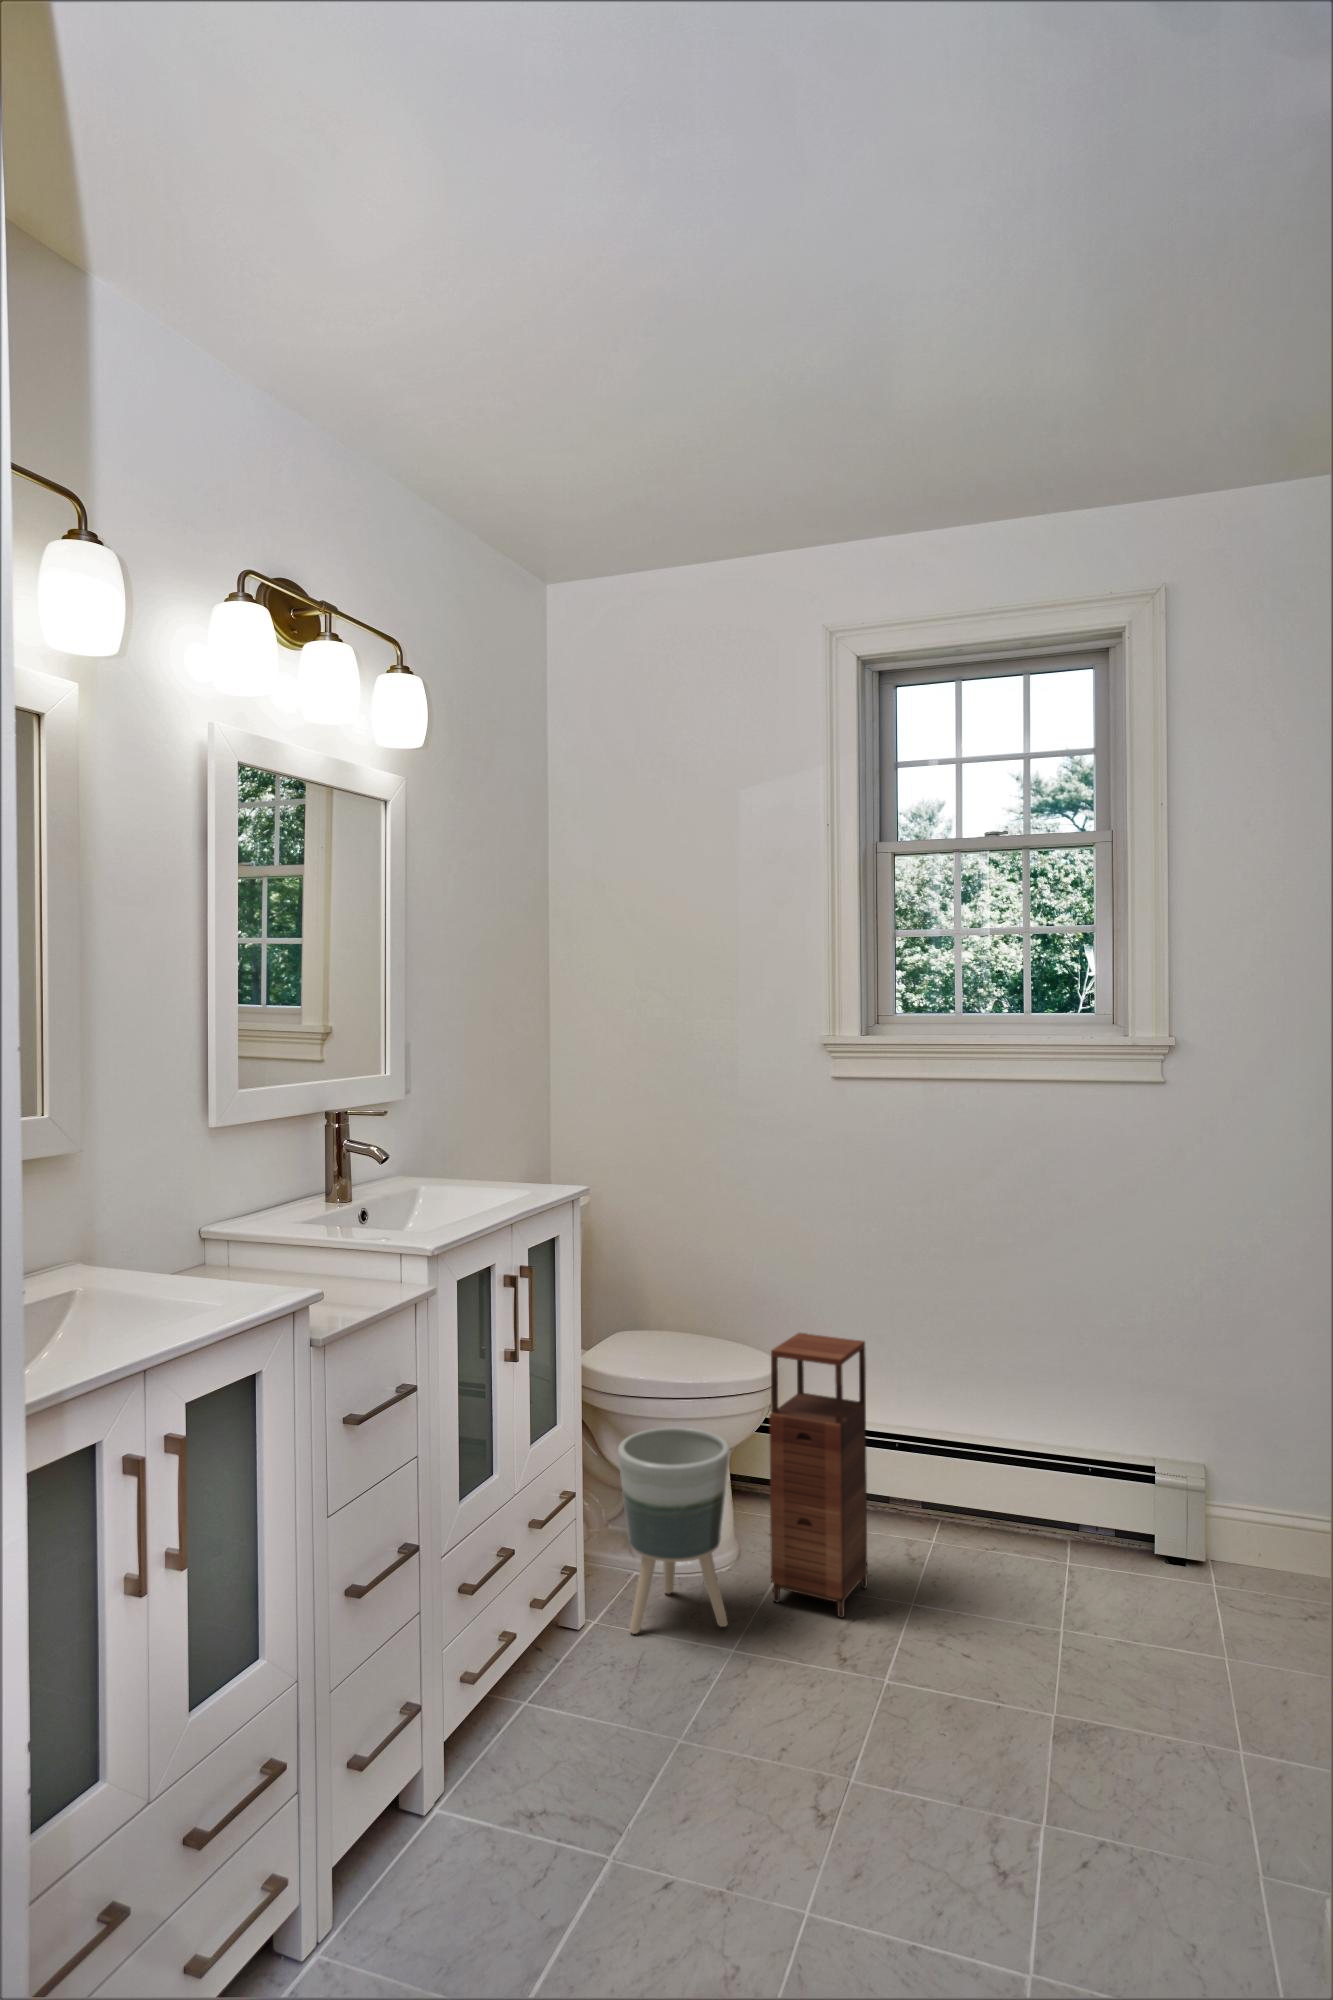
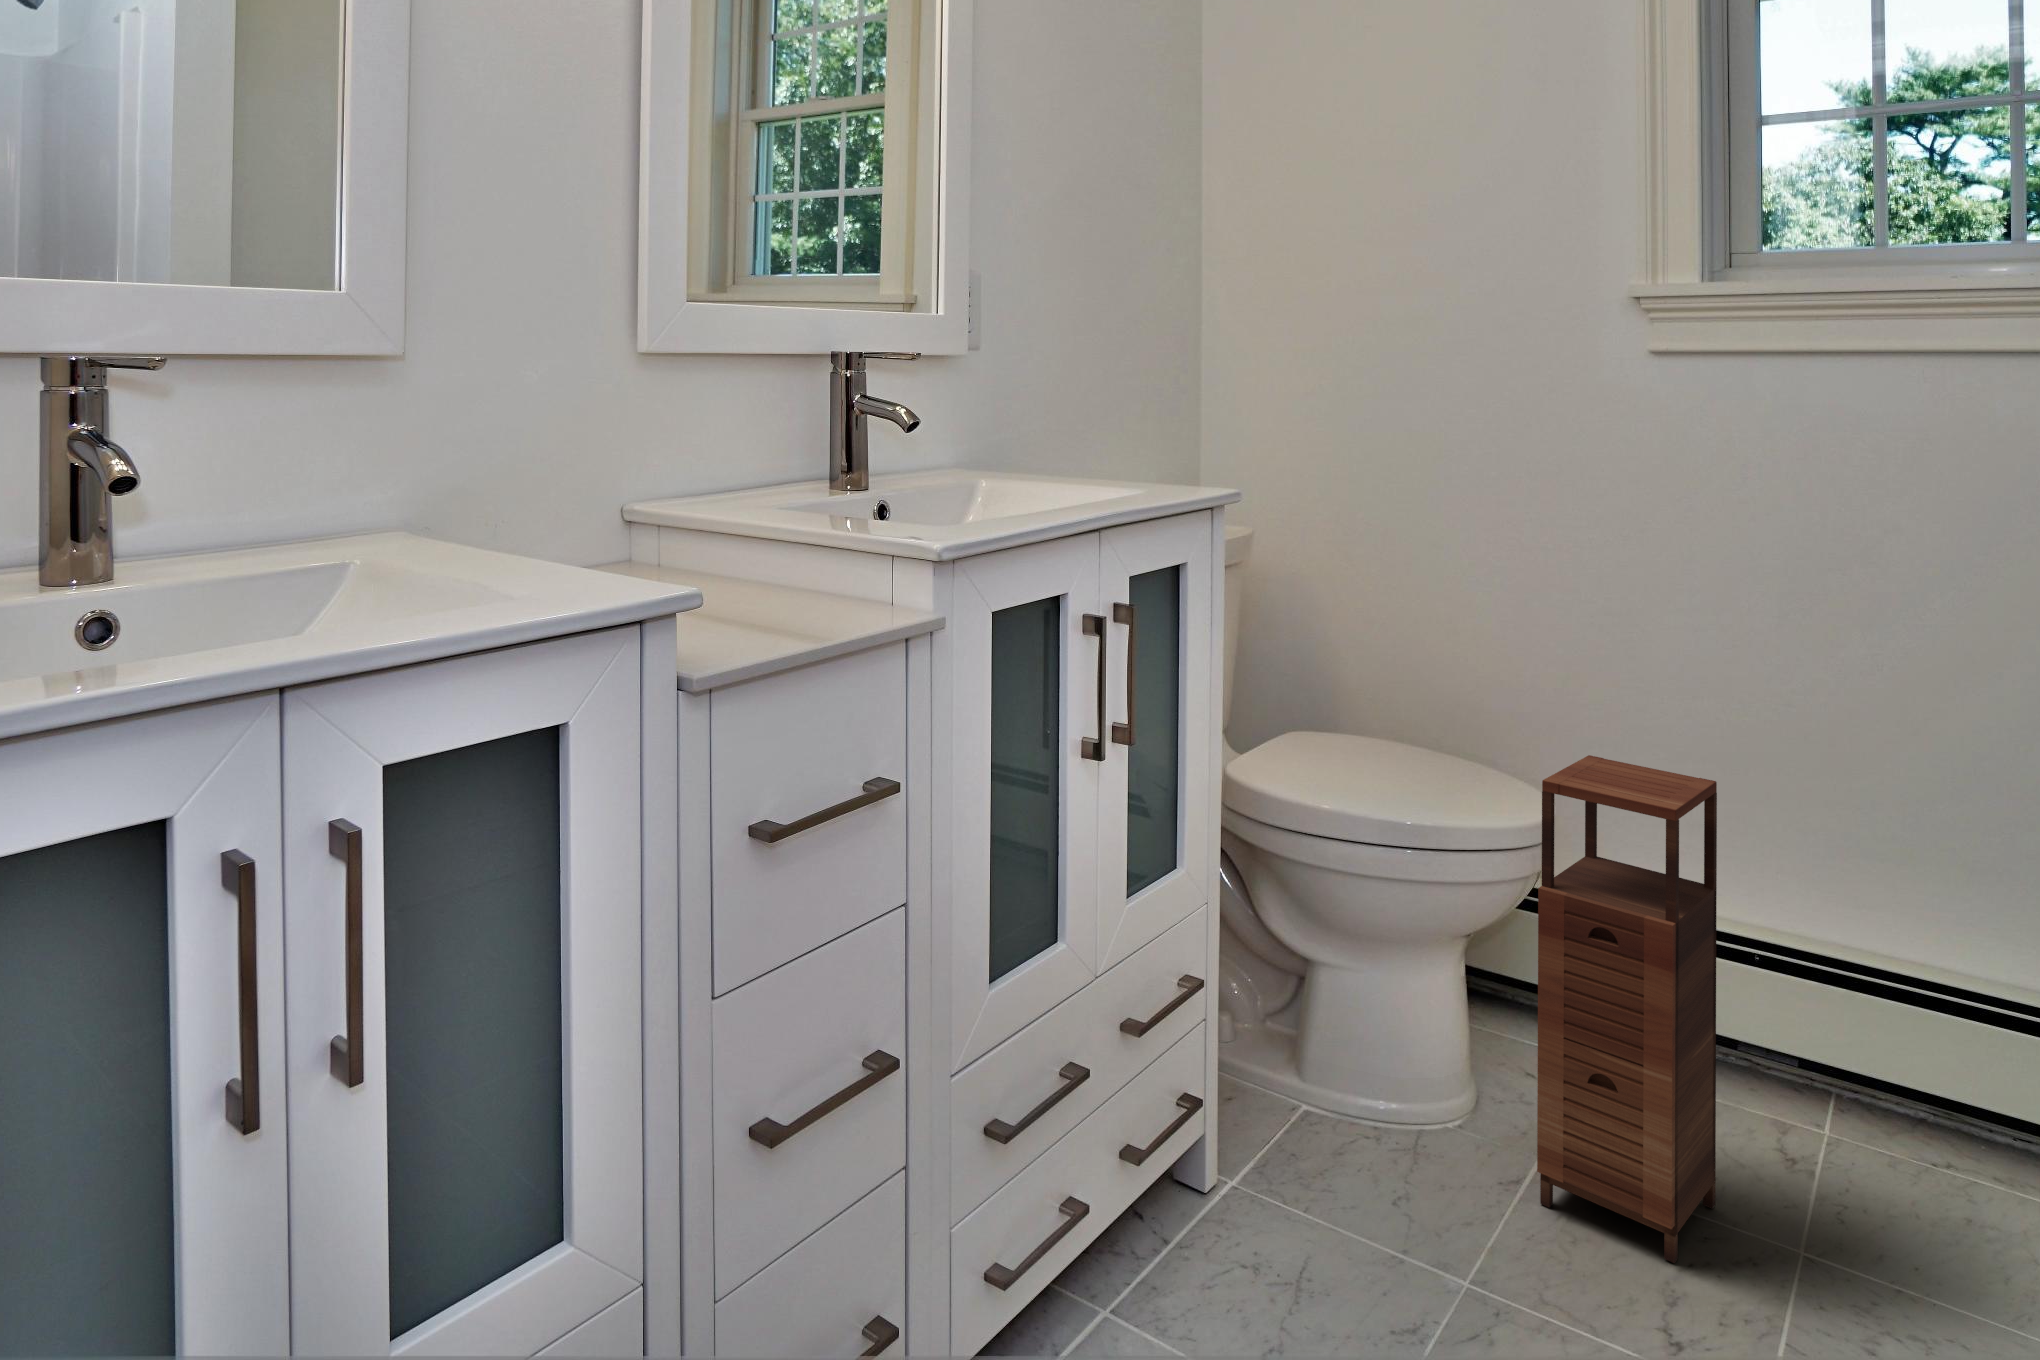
planter: present [618,1427,730,1634] -> none [1275,886,1467,1239]

